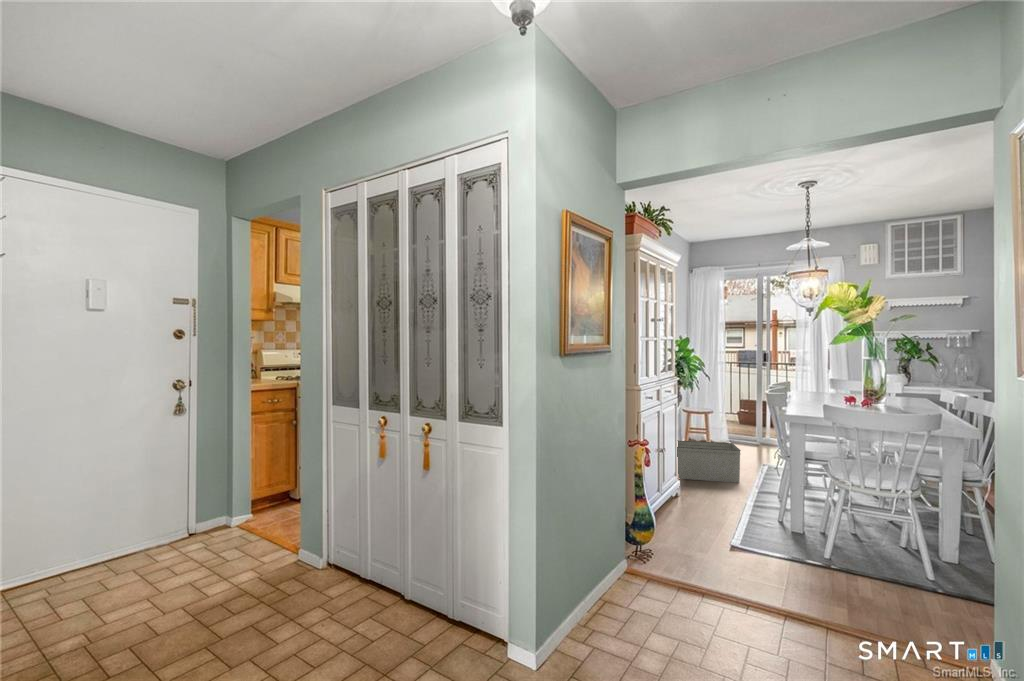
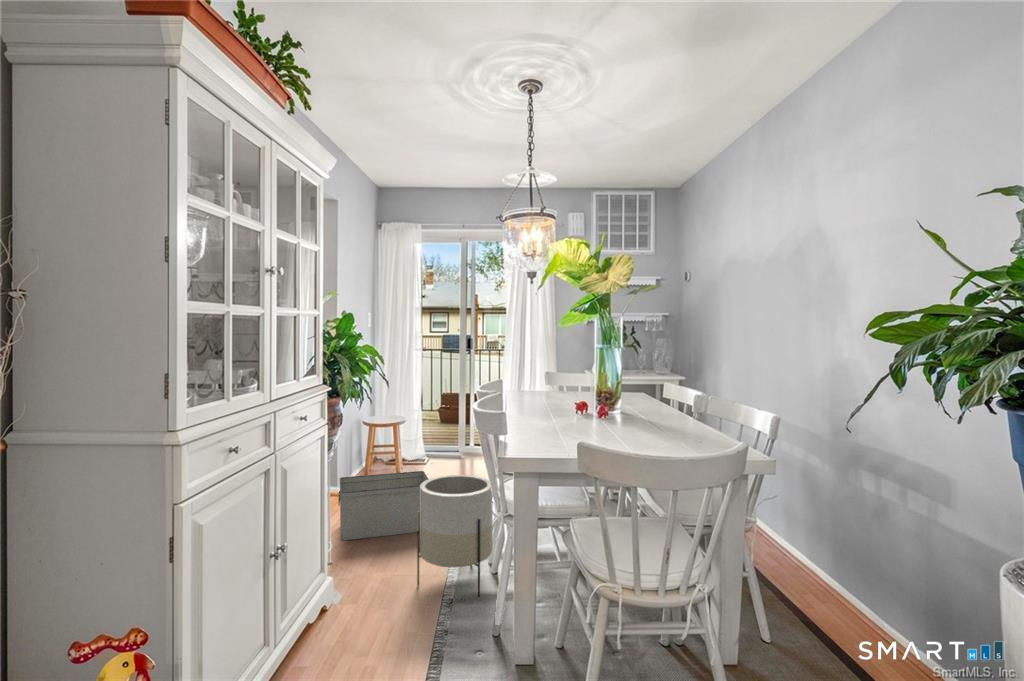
planter: none [735,439,791,518] -> present [417,475,493,597]

